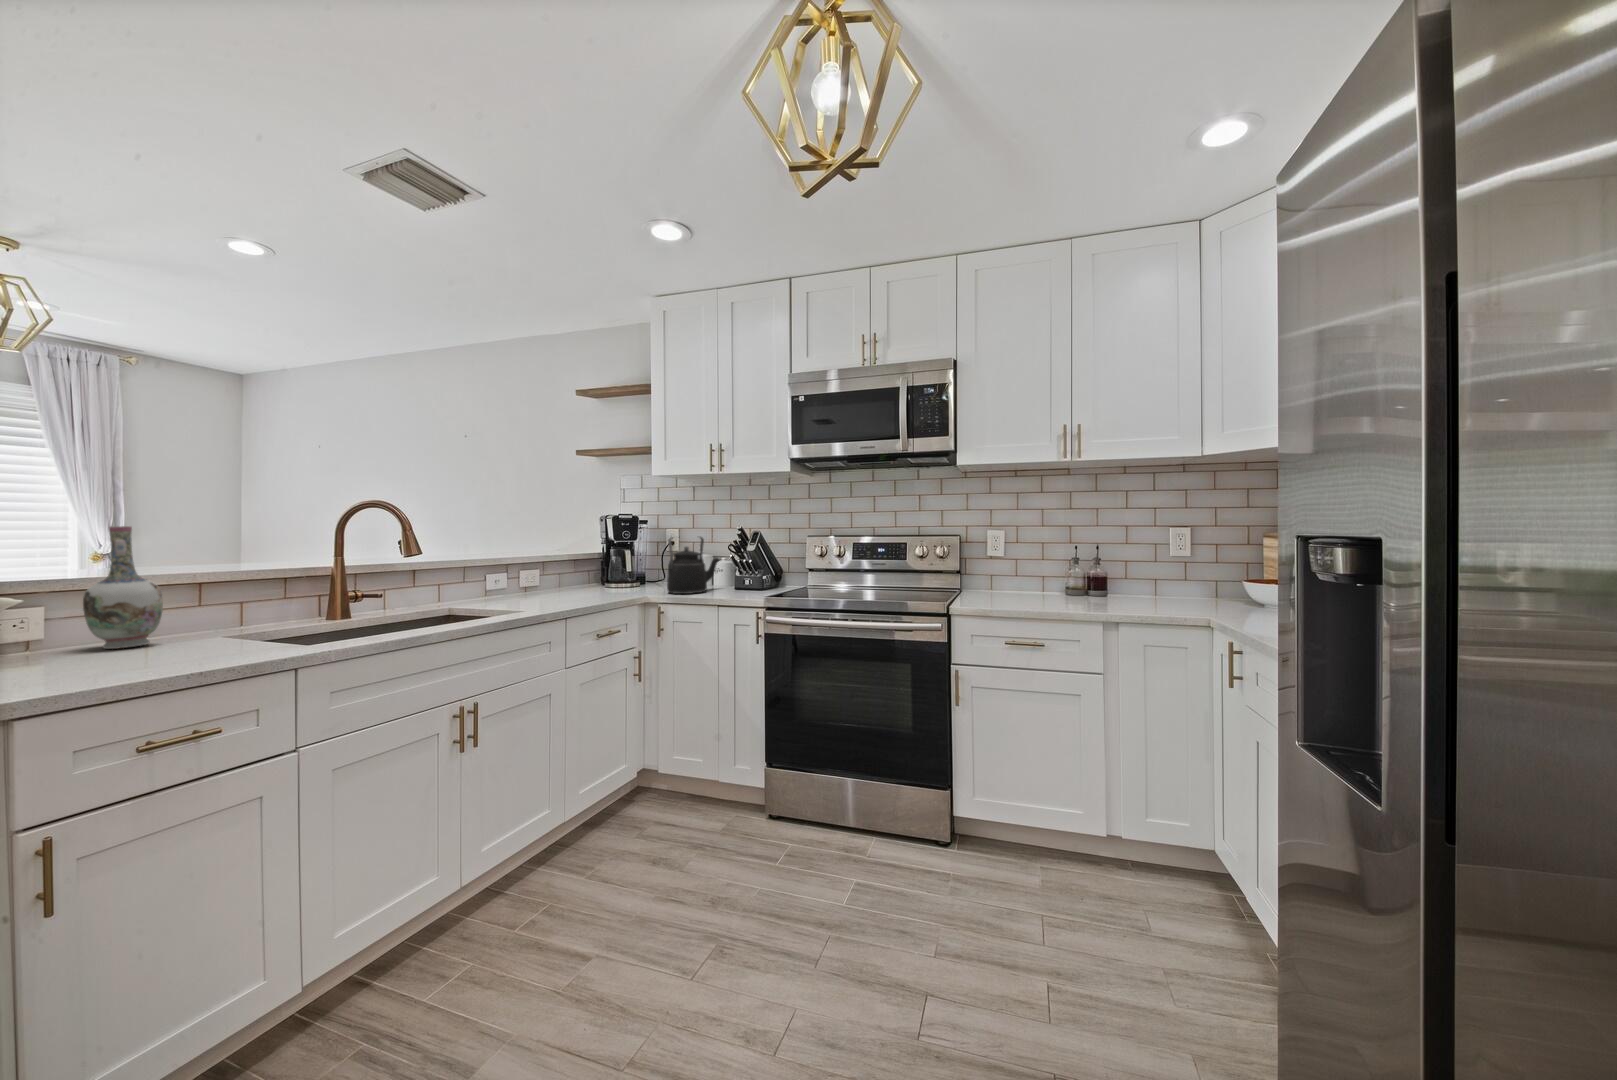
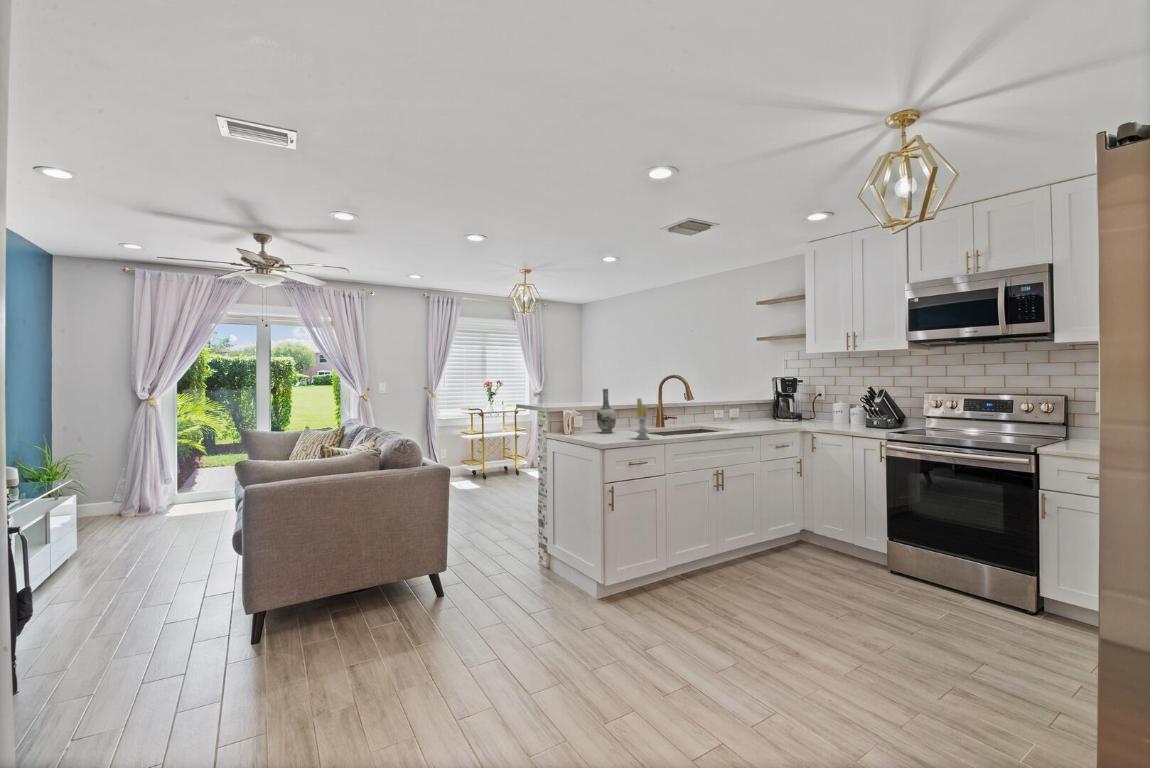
kettle: present [667,537,719,594] -> none [817,392,854,427]
candle: none [174,547,254,663] -> present [633,398,652,439]

